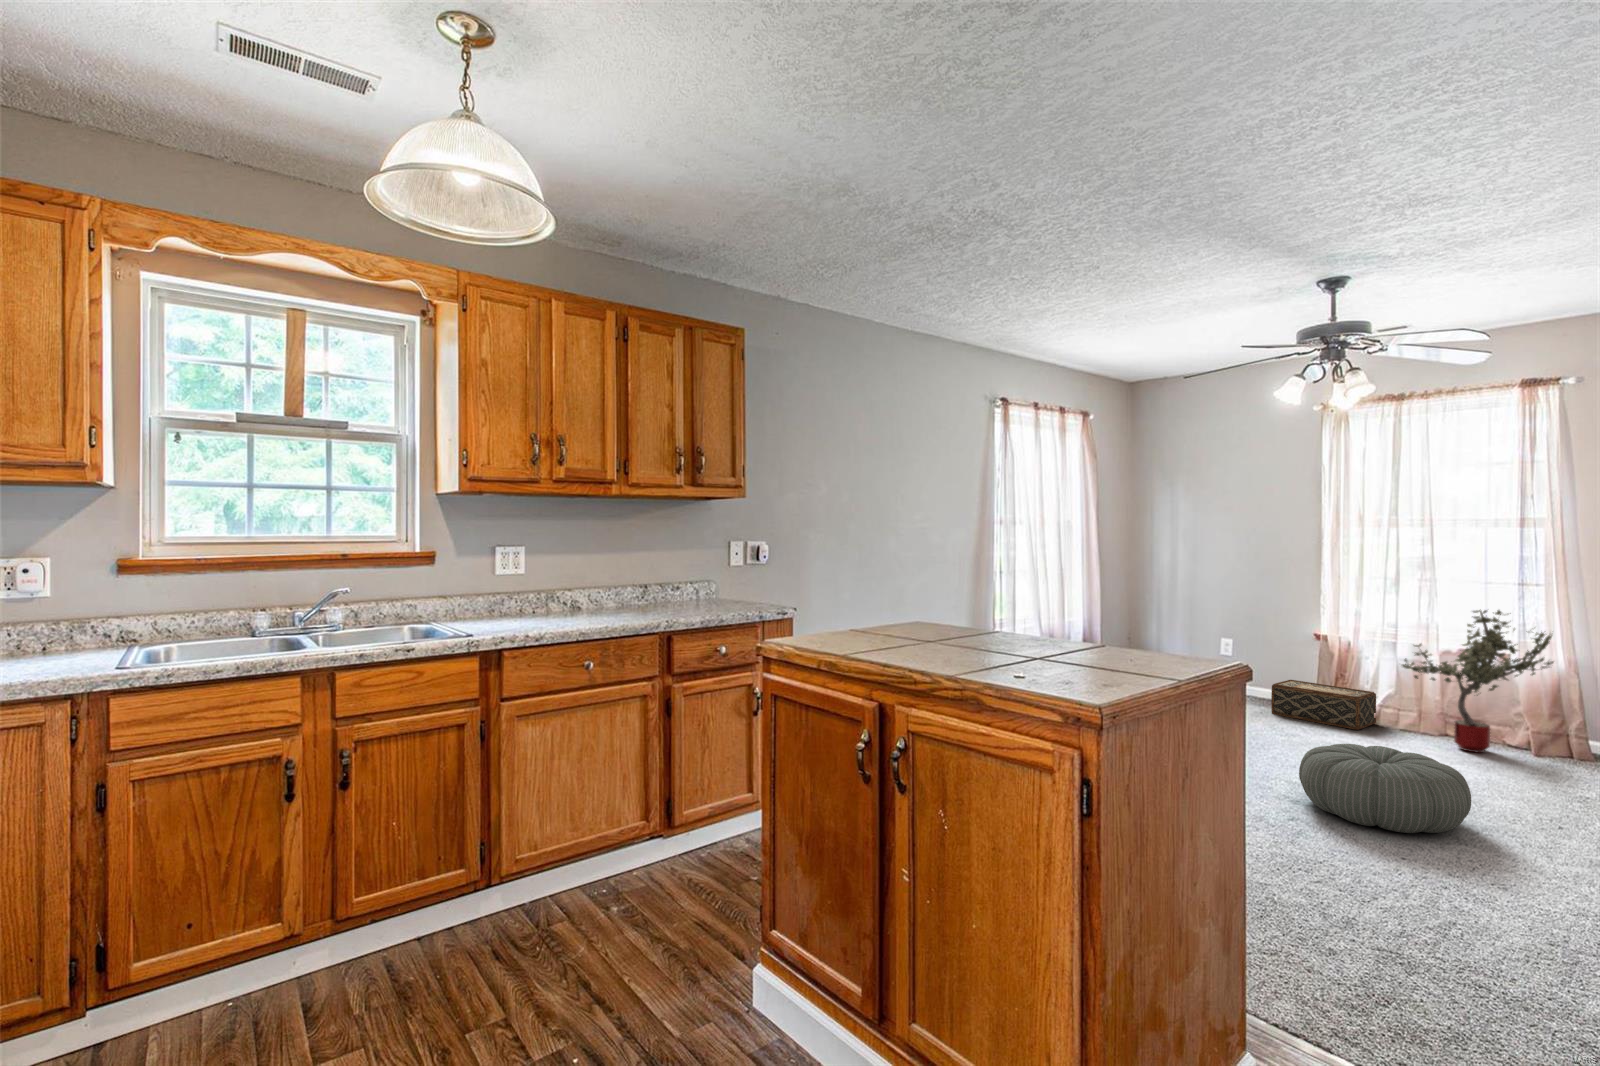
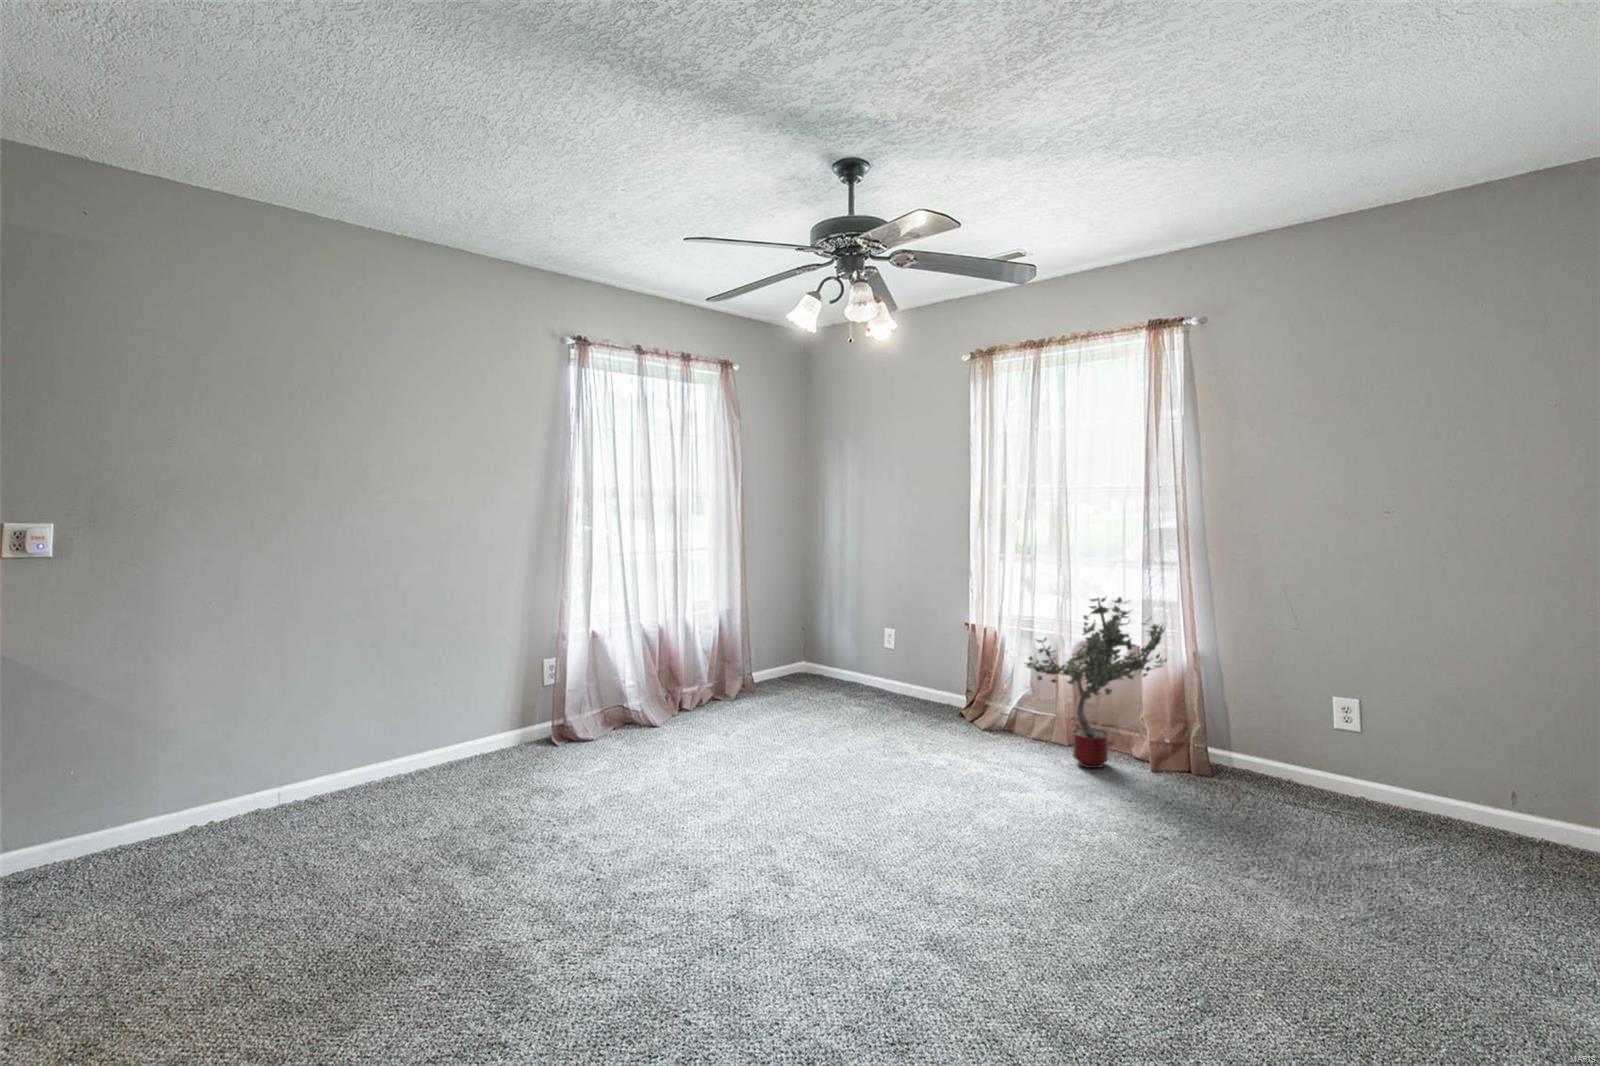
woven basket: present [1271,680,1376,730] -> none [910,678,1015,741]
pouf: present [1299,744,1471,833] -> none [793,793,986,936]

